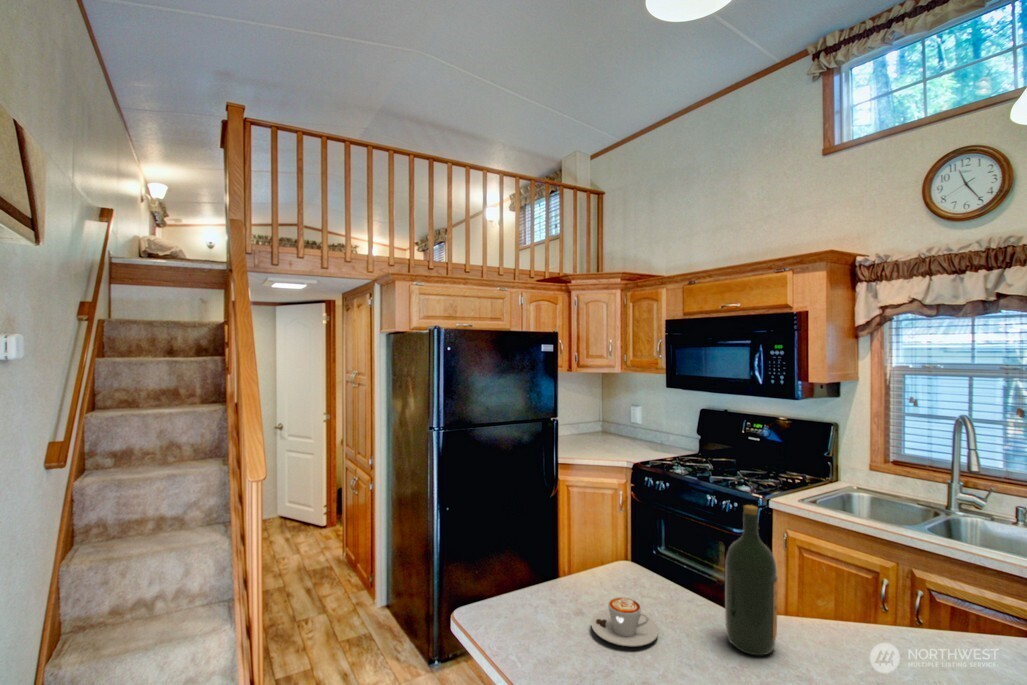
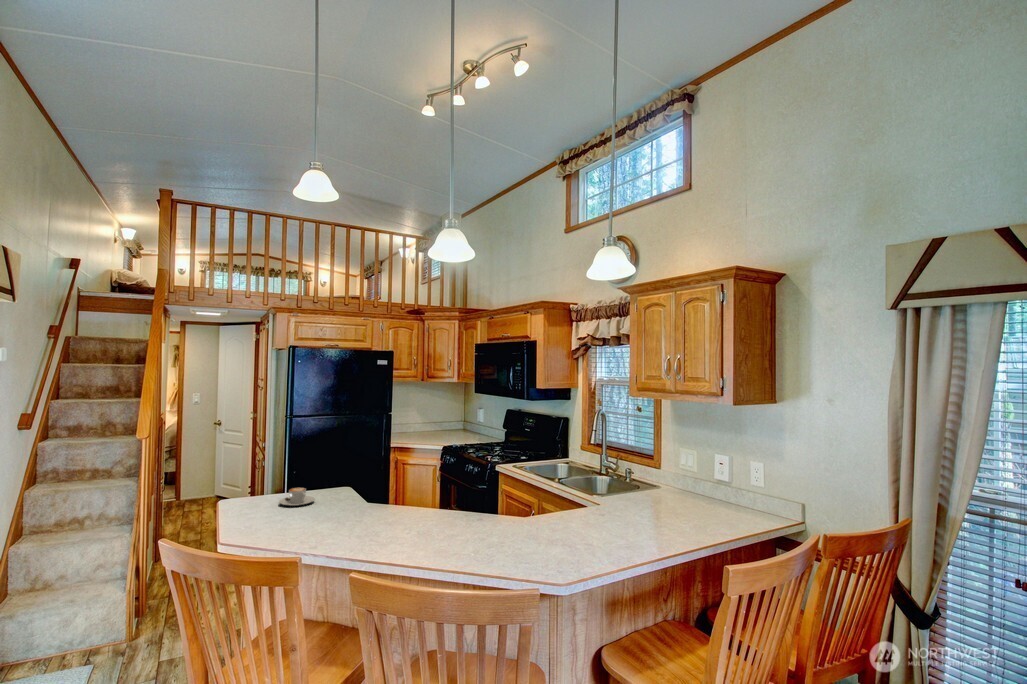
wine bottle: present [725,505,778,656] -> none [338,438,363,509]

